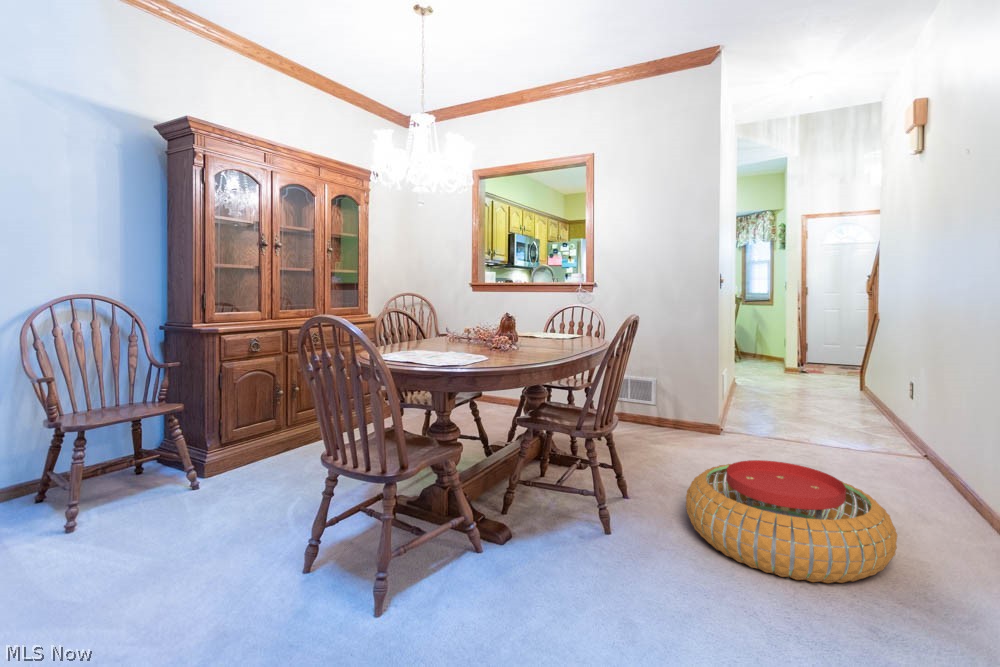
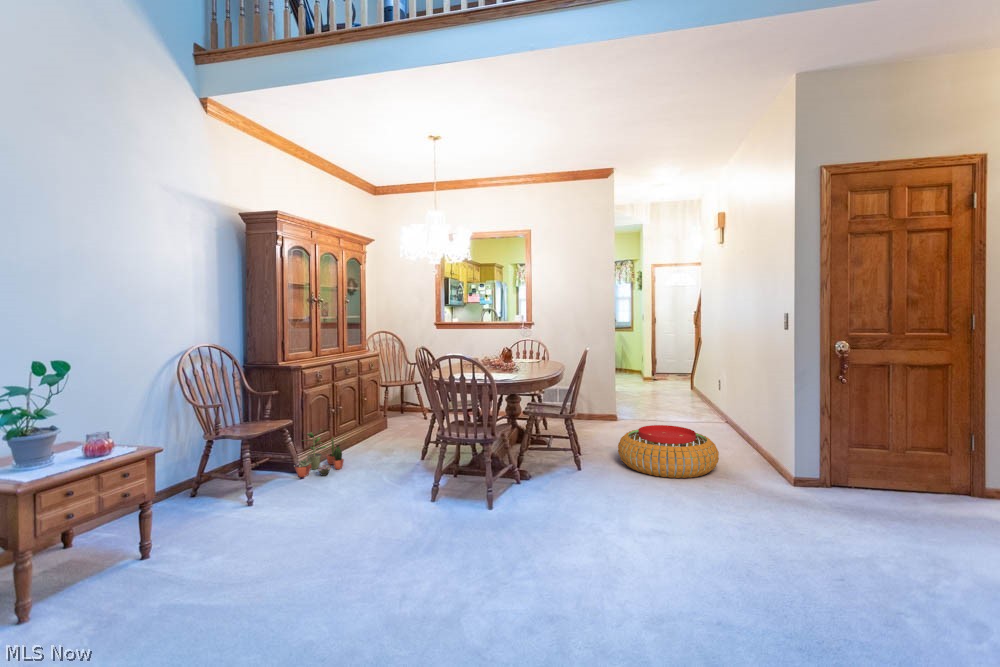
potted plant: none [188,421,273,490] -> present [294,433,344,477]

